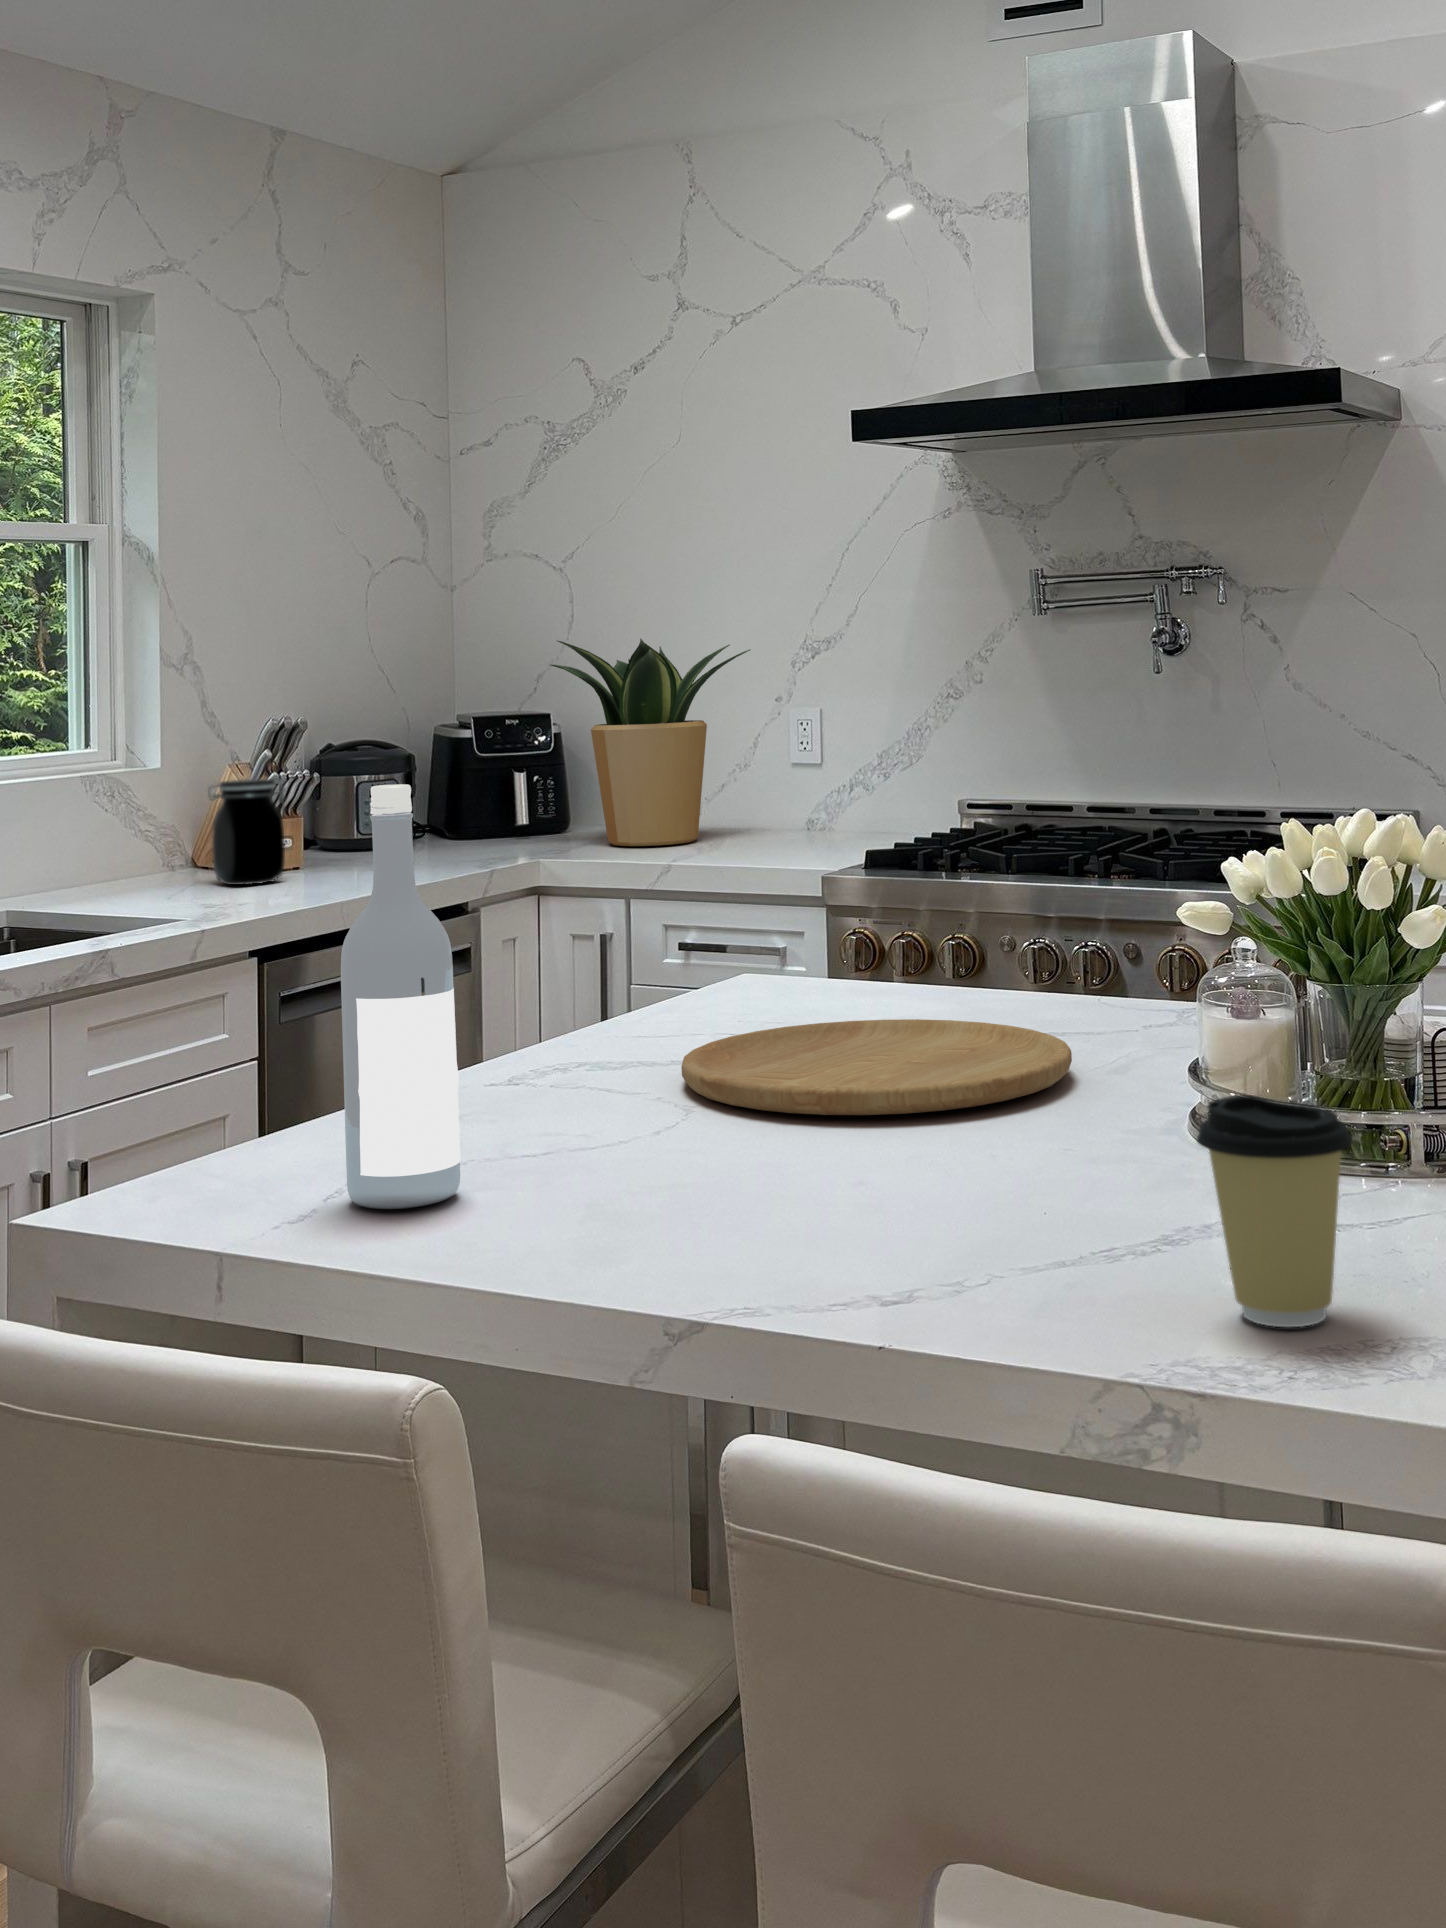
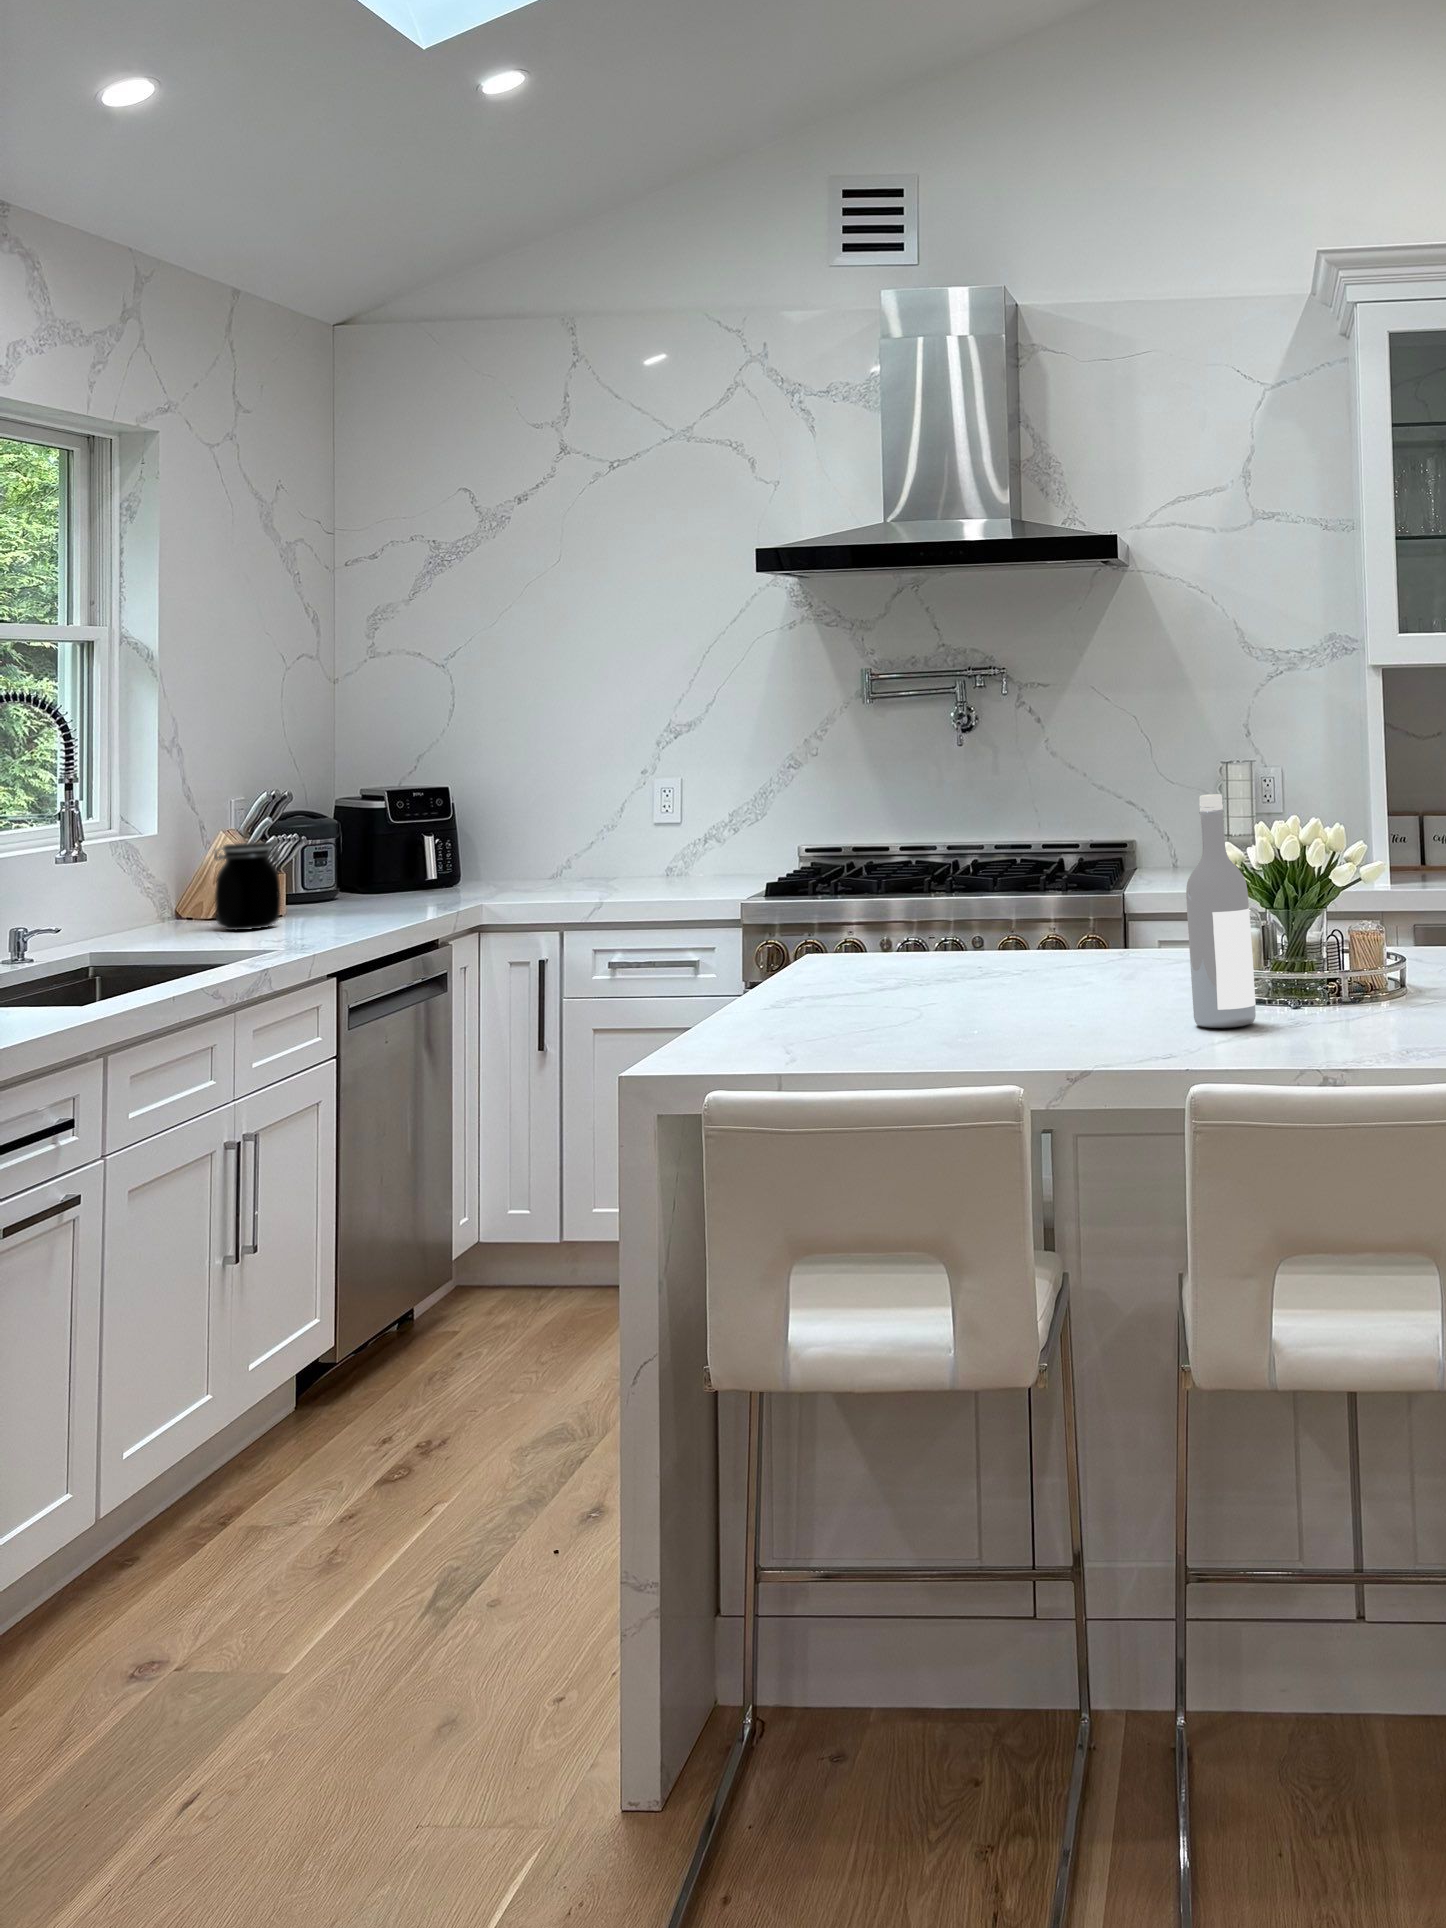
potted plant: present [550,639,750,846] -> none [468,724,639,891]
wine bottle: present [341,784,460,1209] -> present [1186,794,1256,1028]
cutting board: present [681,1019,1072,1115] -> none [873,957,1106,1001]
coffee cup: present [1197,1095,1352,1327] -> none [1286,942,1359,1044]

